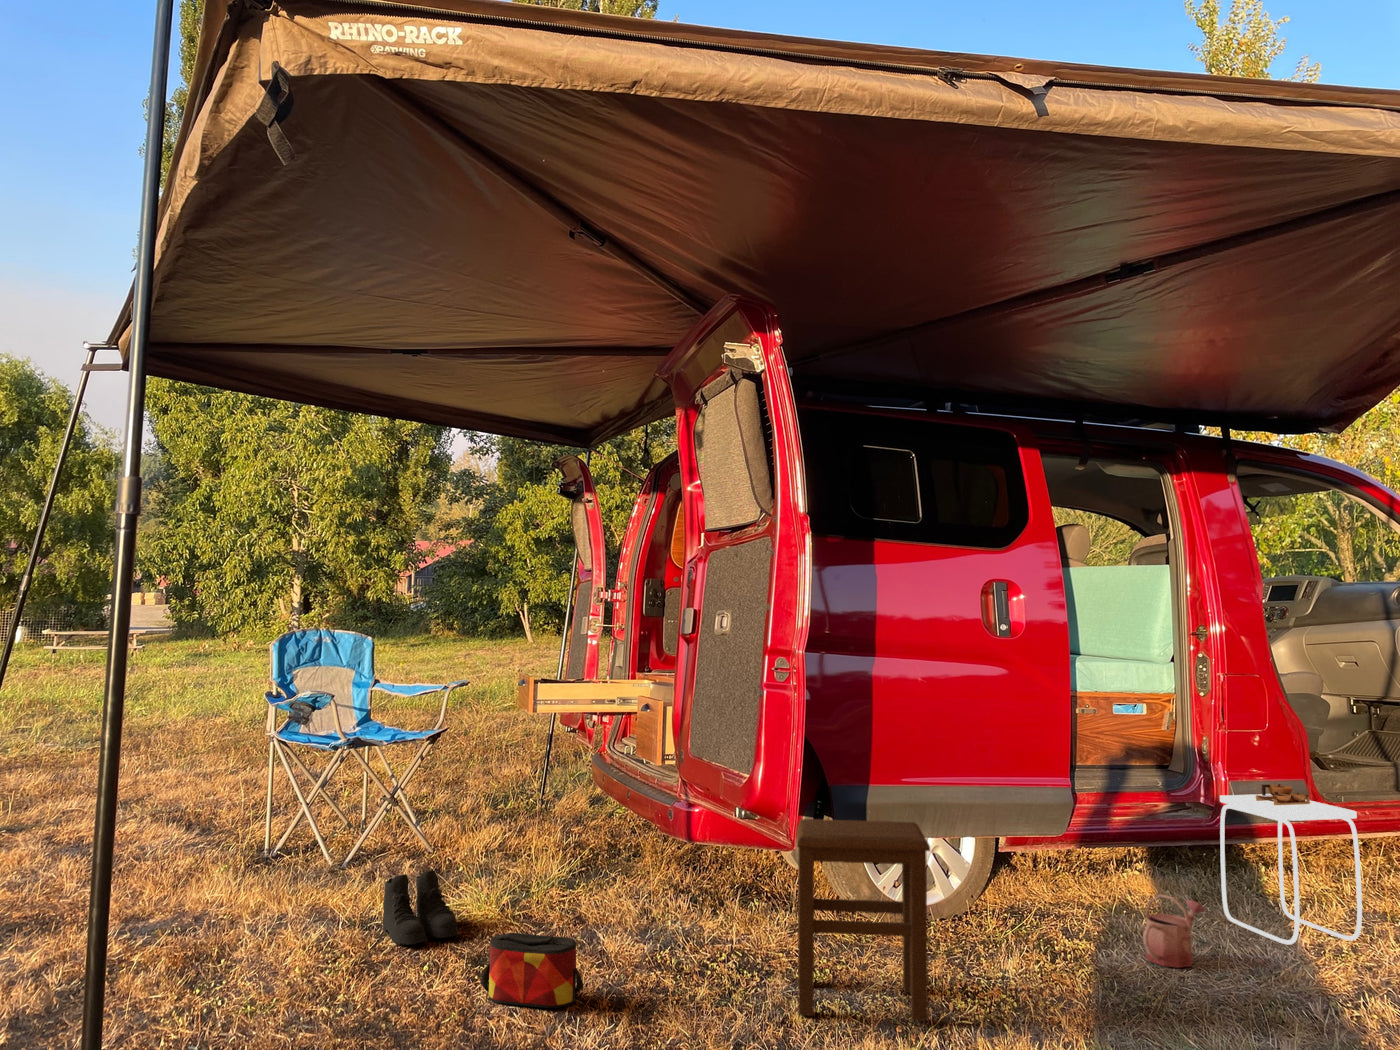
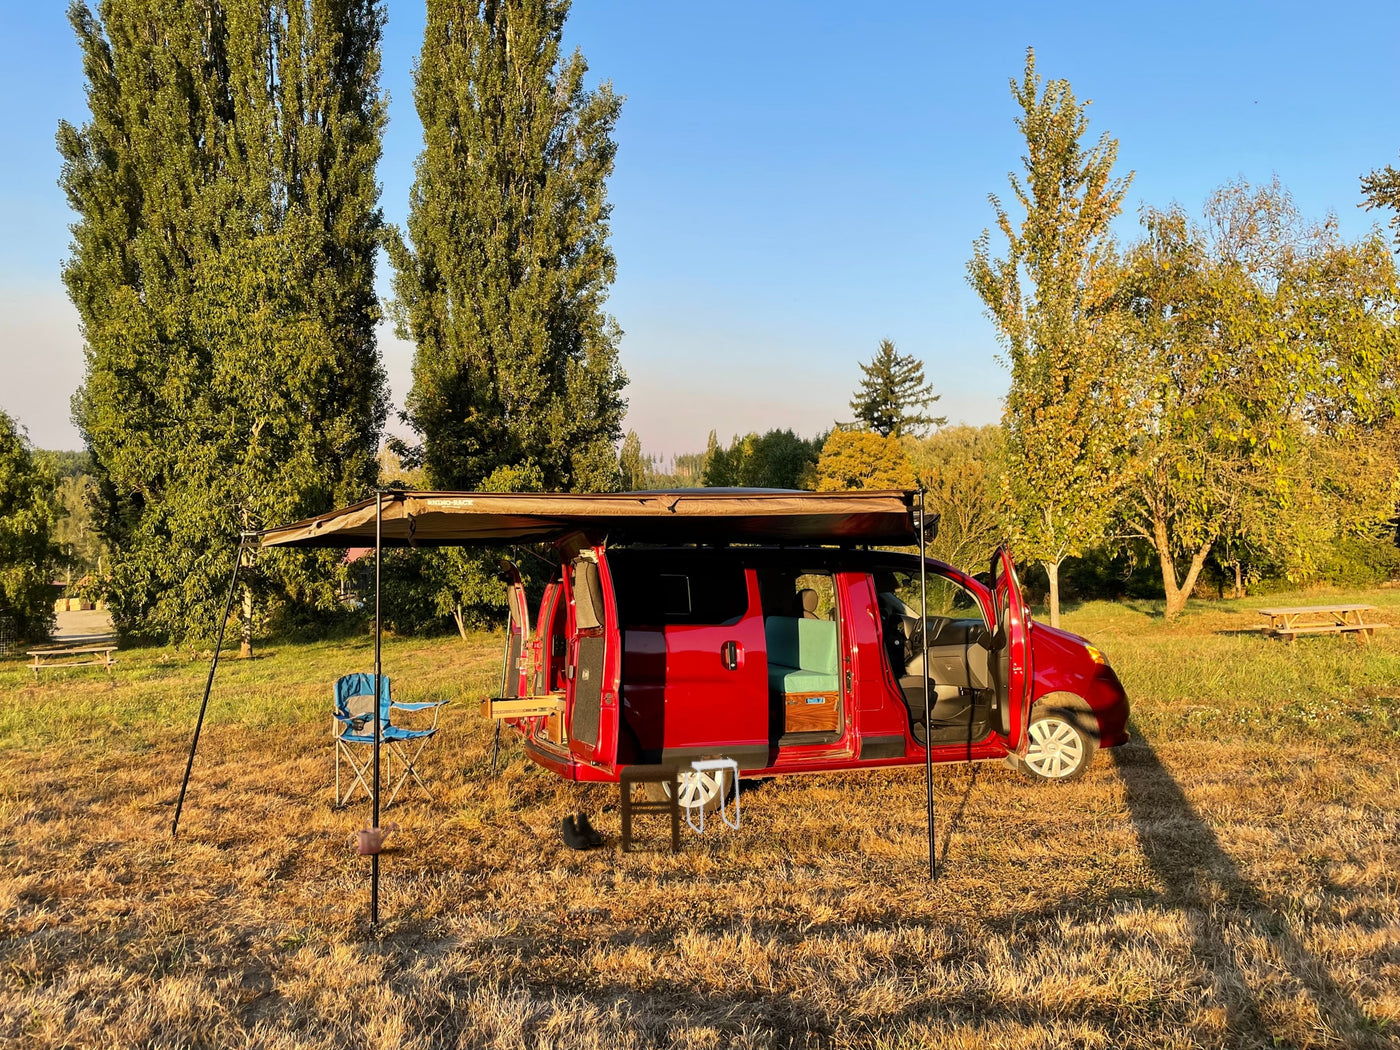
side table: present [1220,784,1362,945] -> present [686,754,739,833]
boots: present [383,870,458,945] -> present [562,812,603,849]
watering can: present [1143,894,1205,968] -> present [349,818,398,854]
bag: present [480,933,583,1008] -> none [477,825,525,855]

